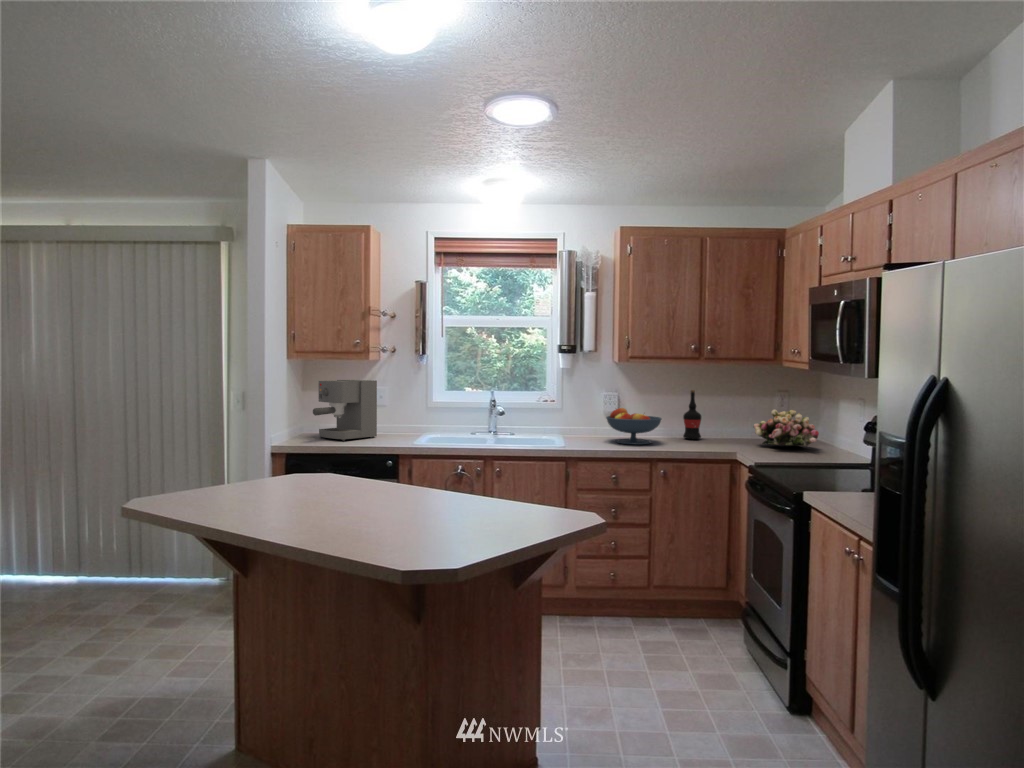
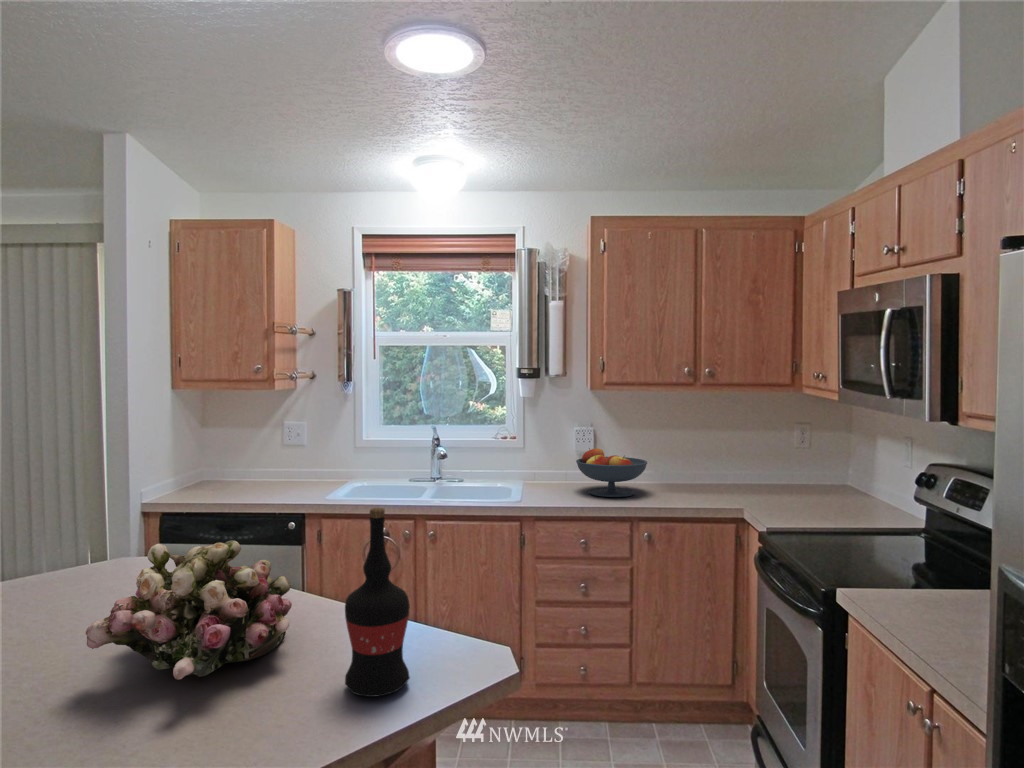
coffee maker: present [313,380,377,441] -> none [196,413,286,494]
wine bottle: present [683,390,701,439] -> present [345,508,410,697]
flower arrangement: present [754,410,819,446] -> present [86,540,292,679]

